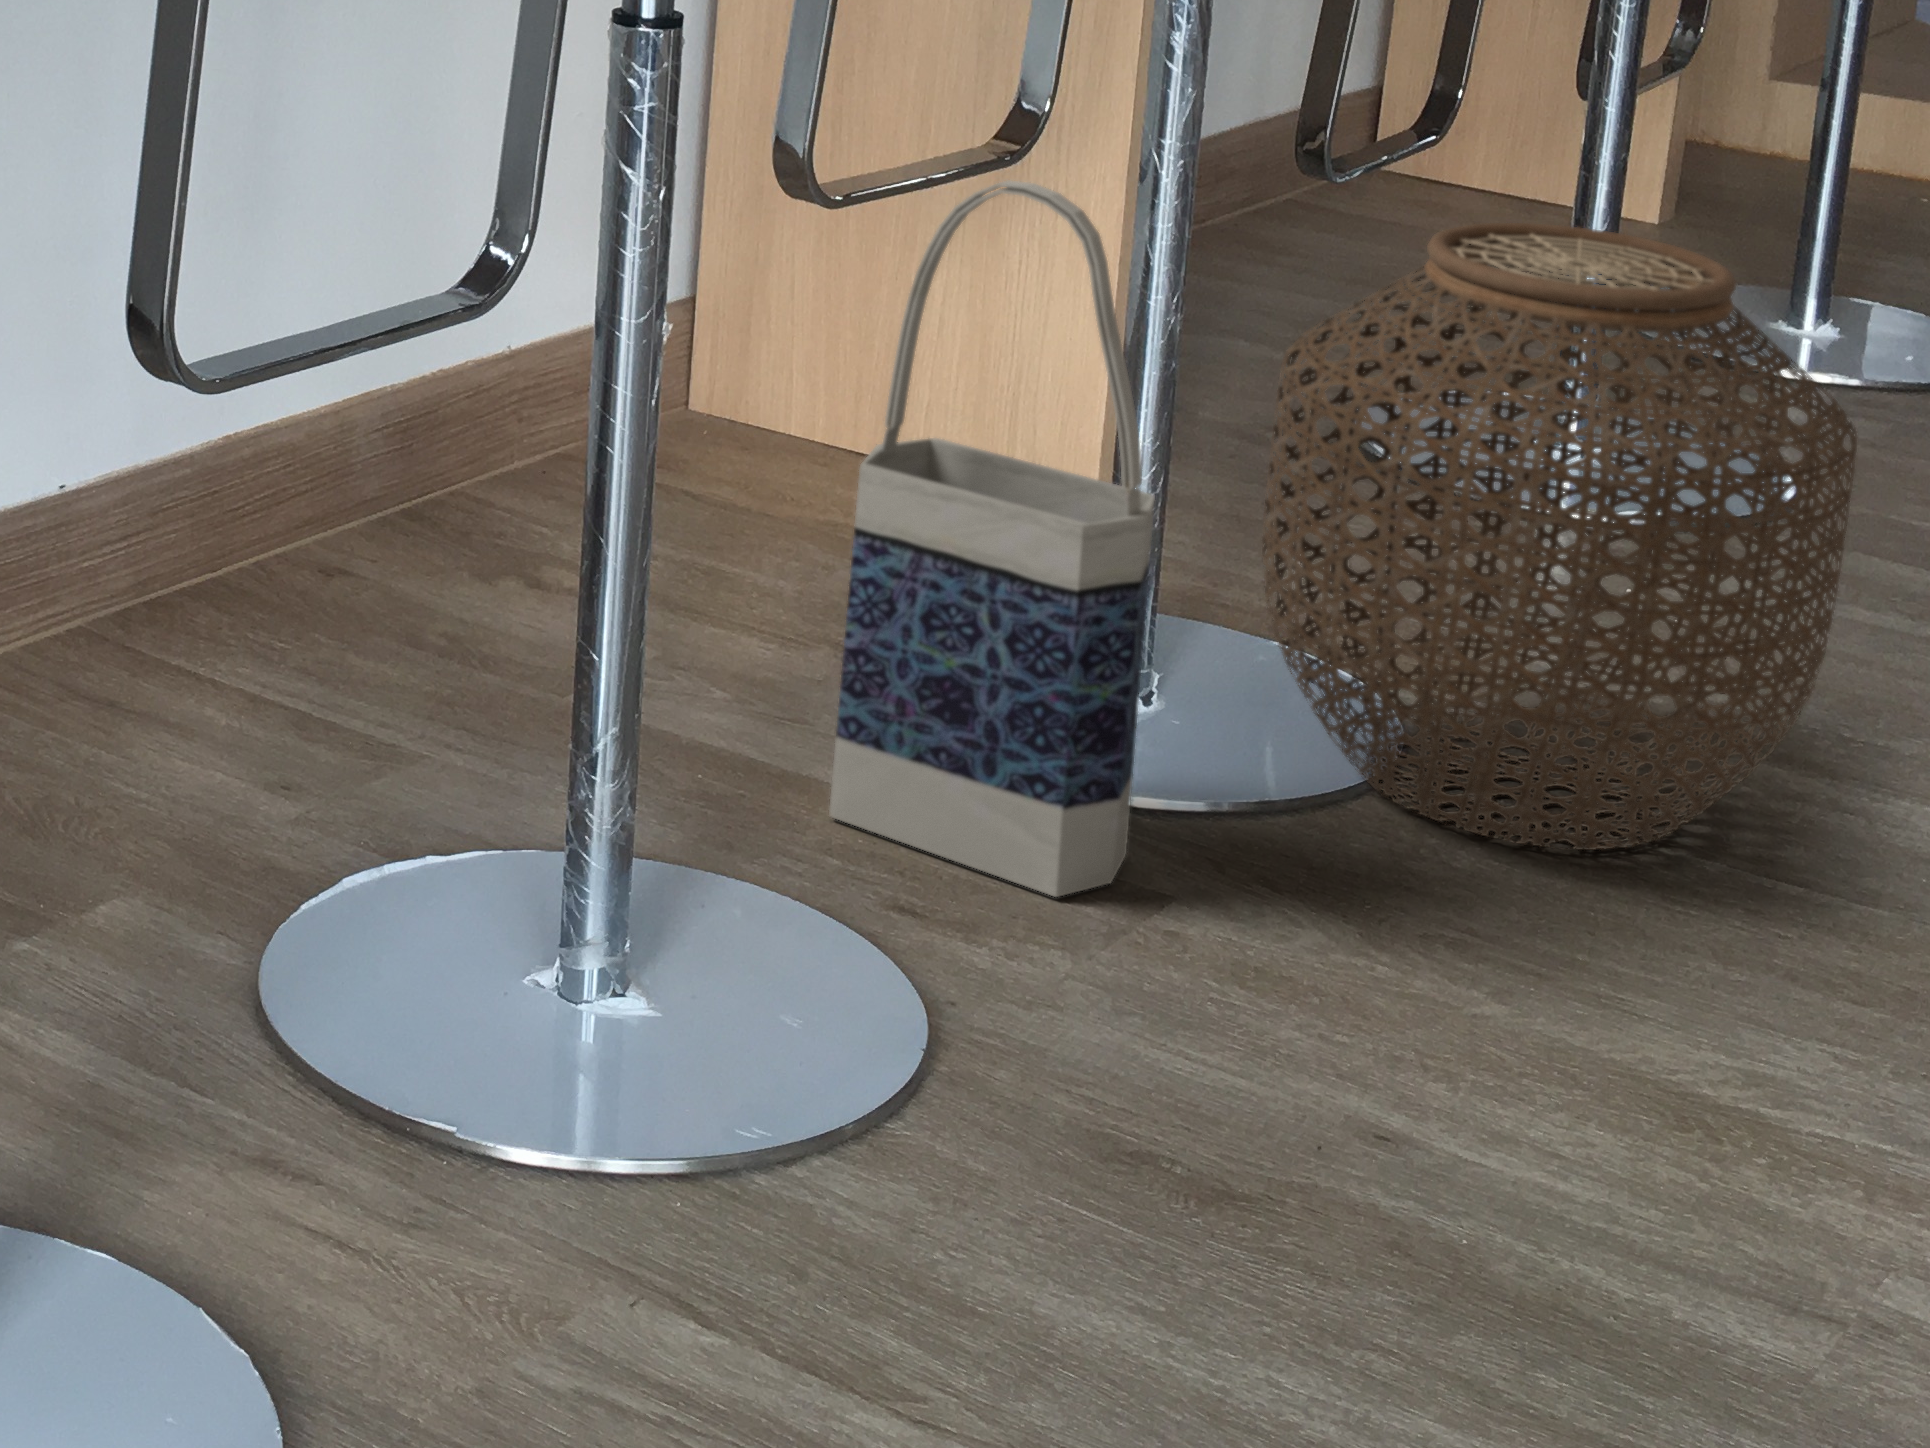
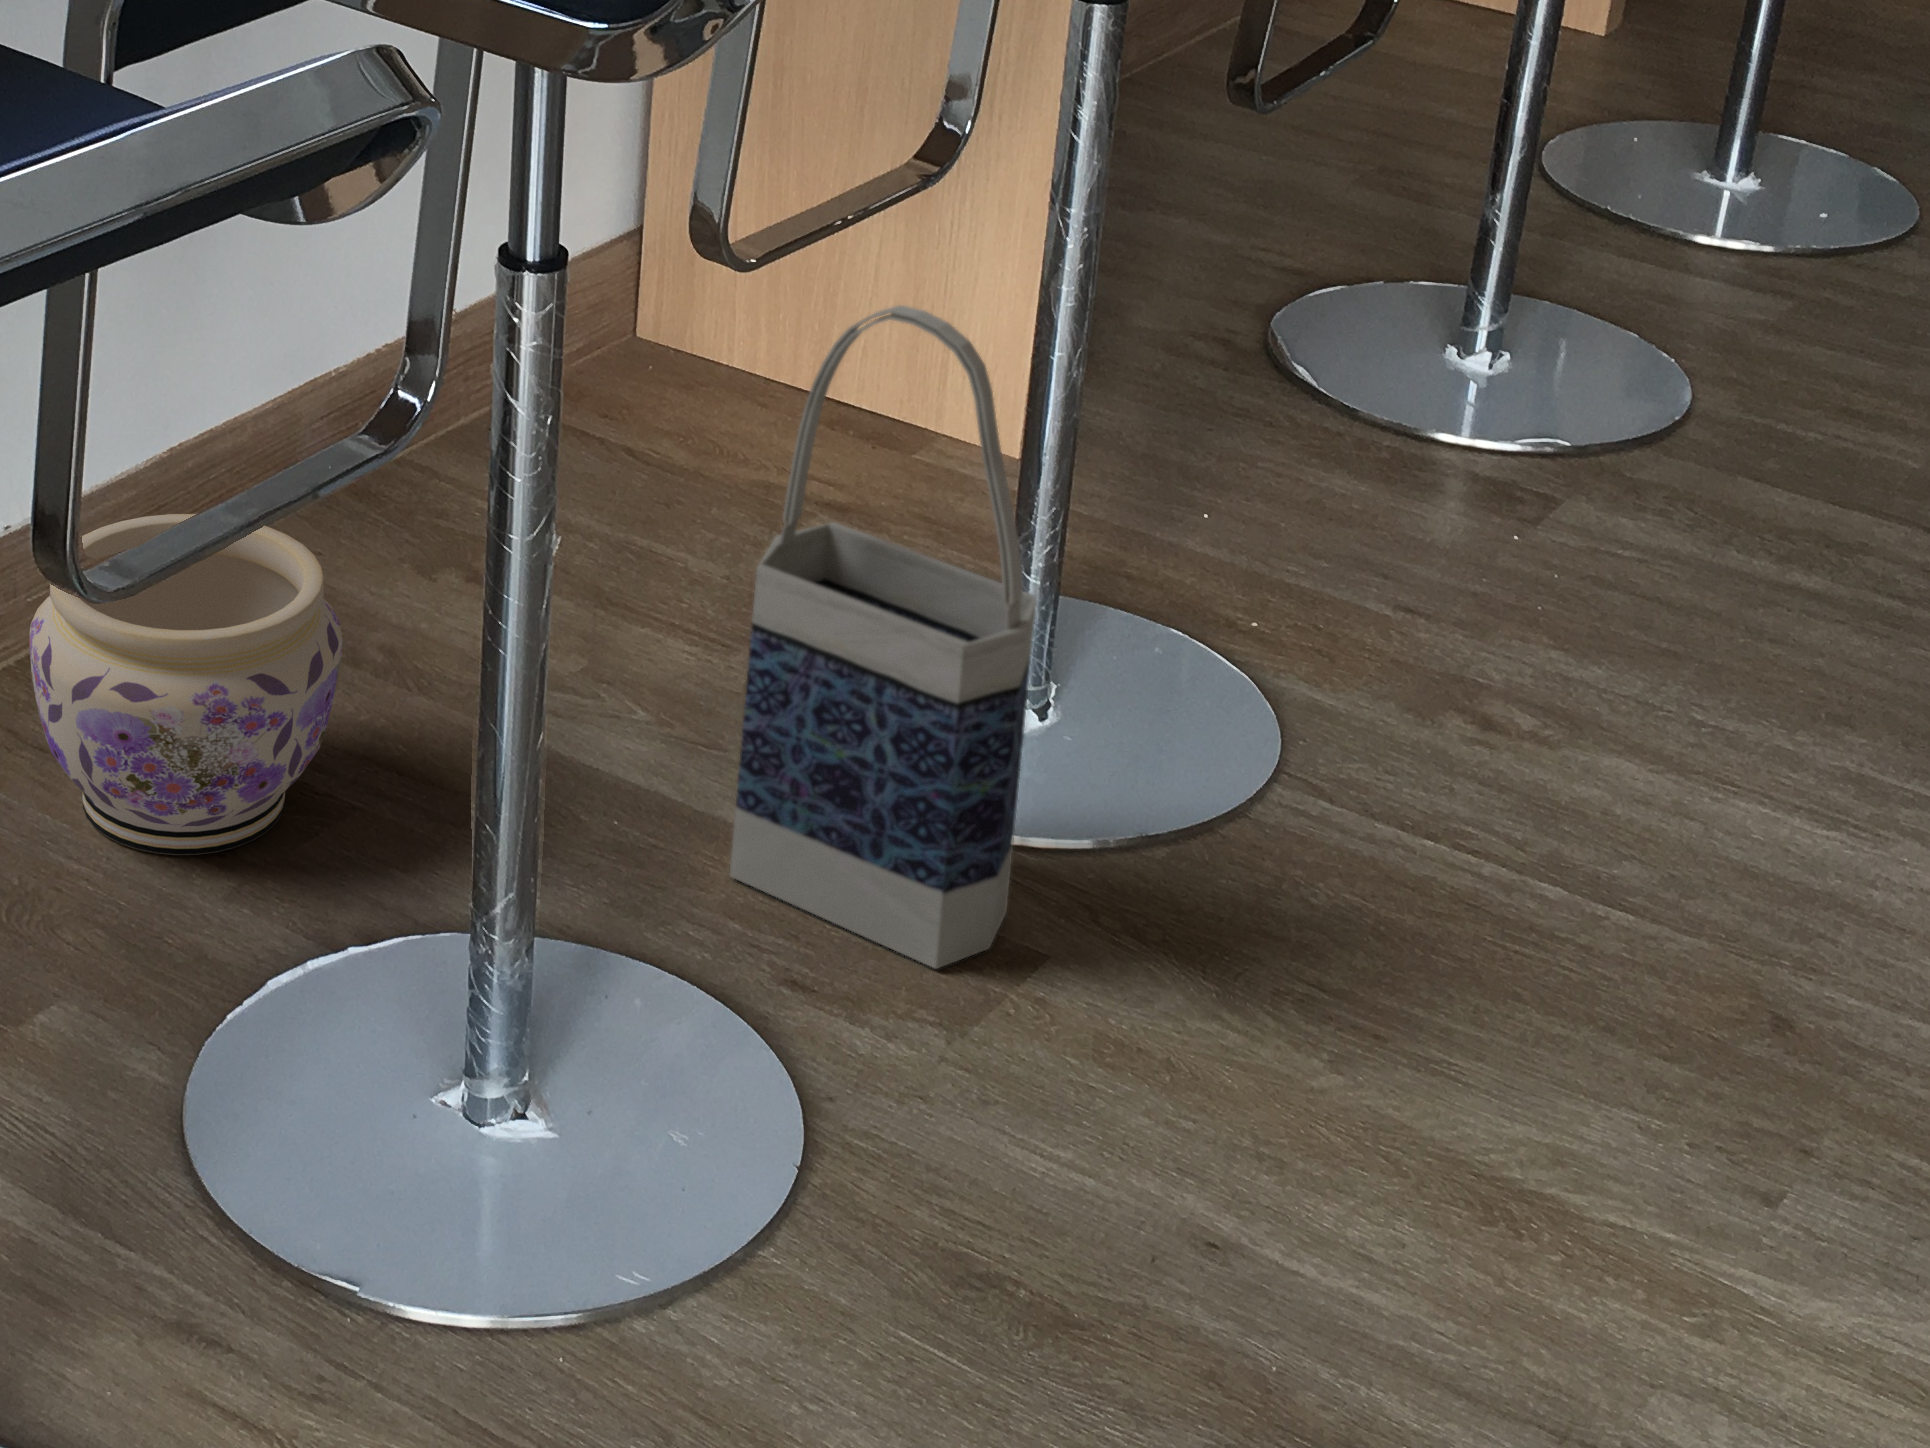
woven basket: present [1262,223,1857,850] -> none [1149,285,1711,886]
planter: none [100,443,423,781] -> present [29,514,342,855]

